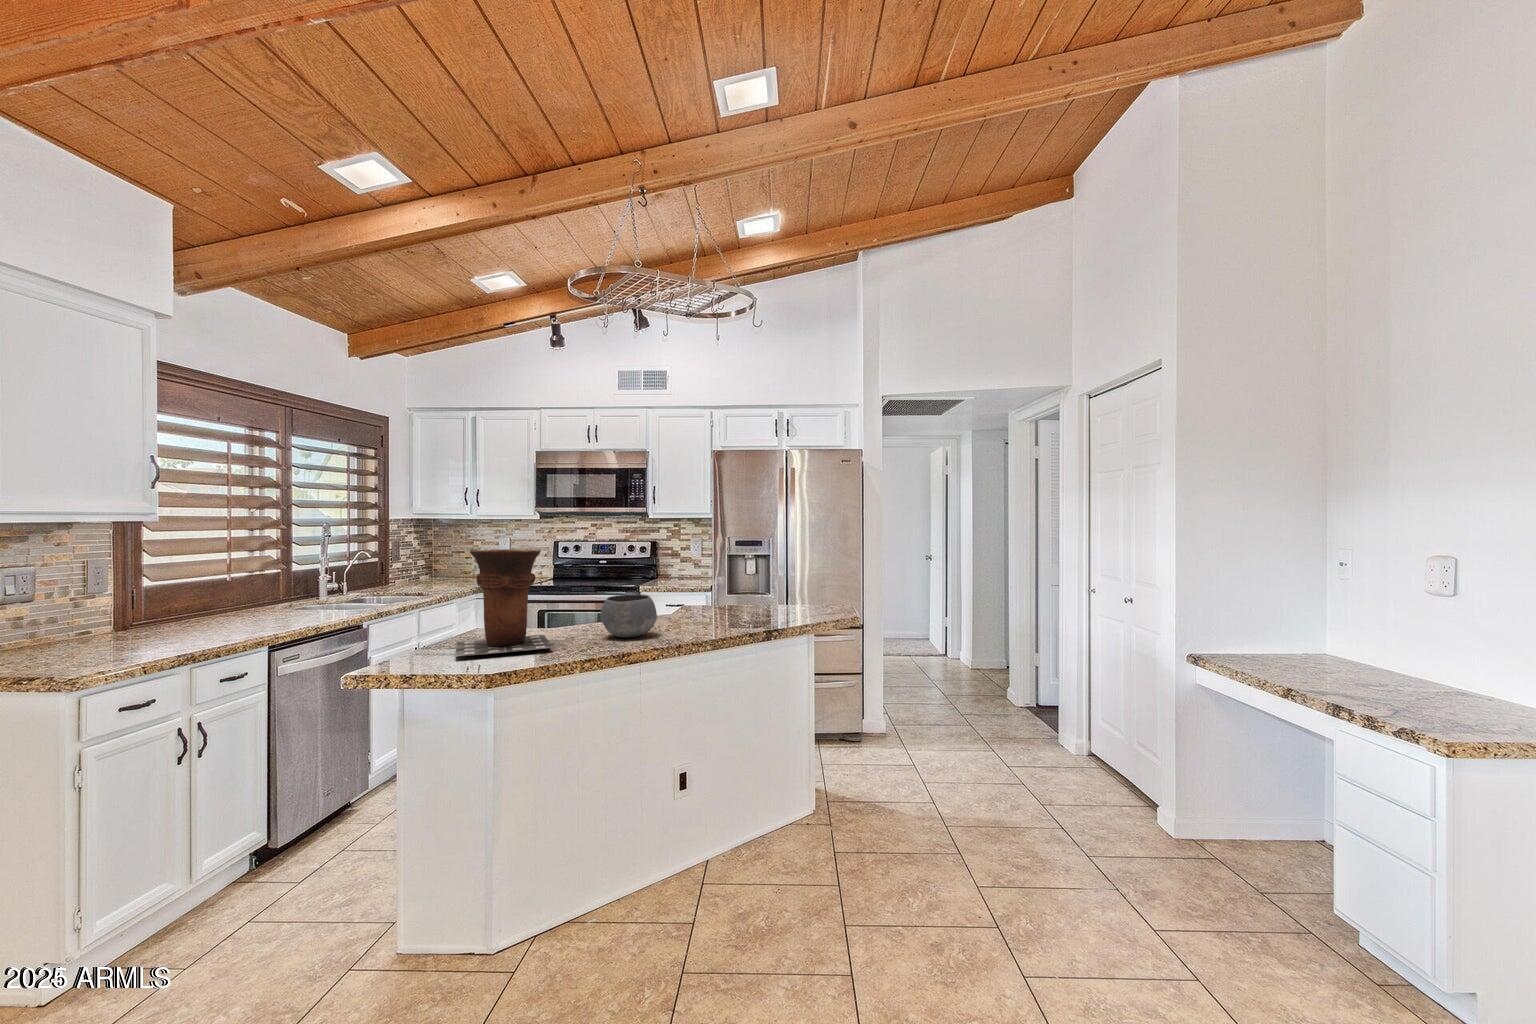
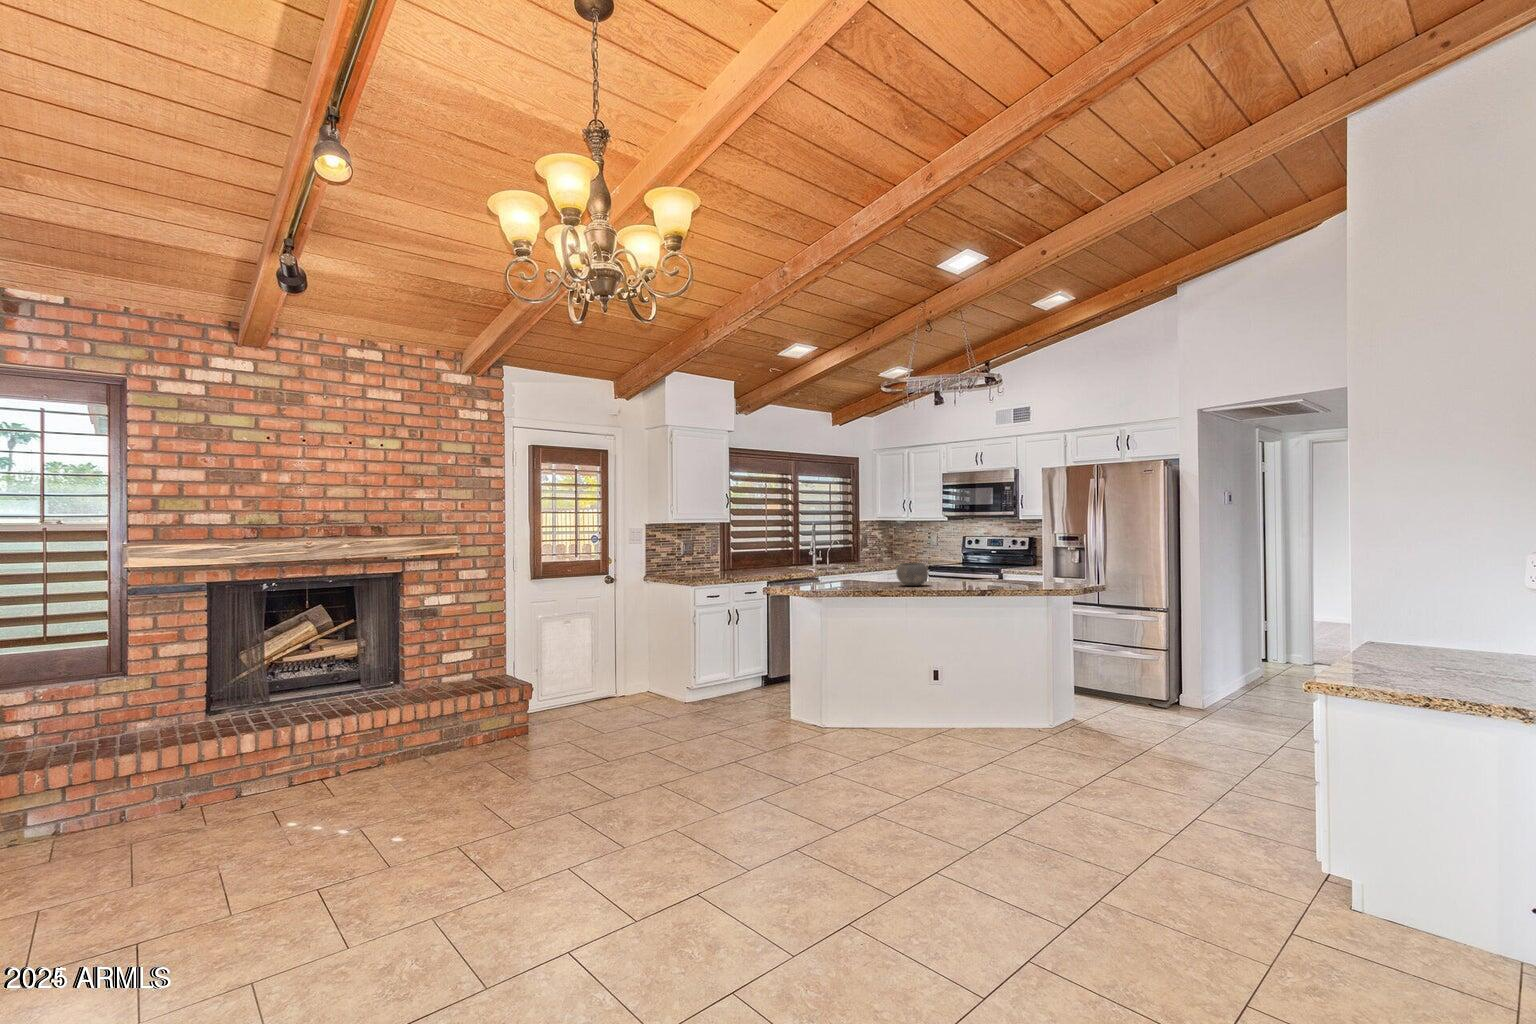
vase: present [455,549,552,657] -> none [819,535,873,585]

